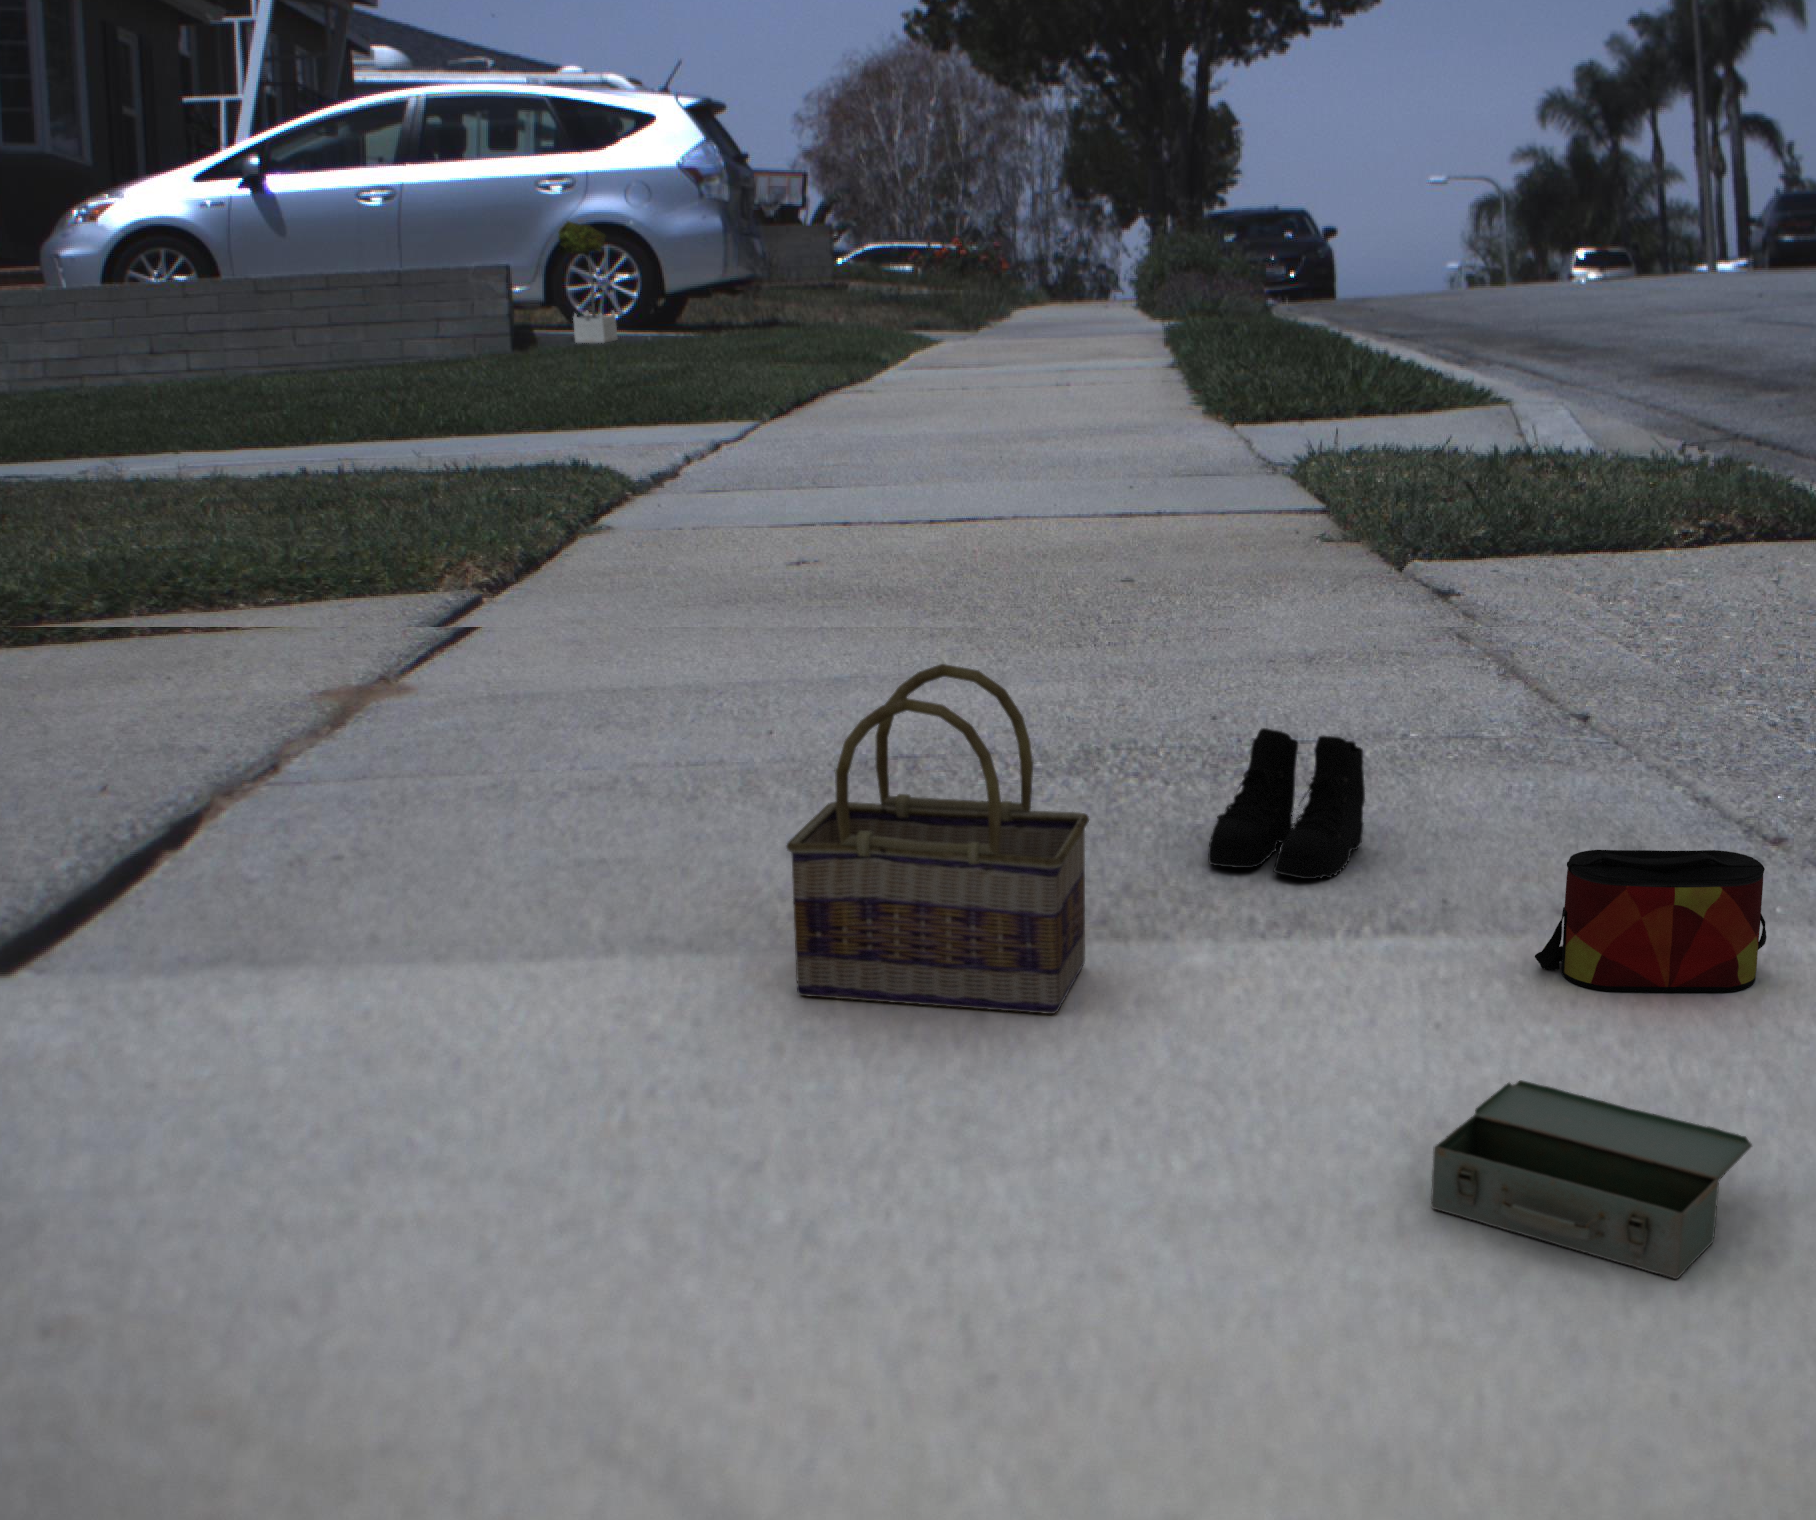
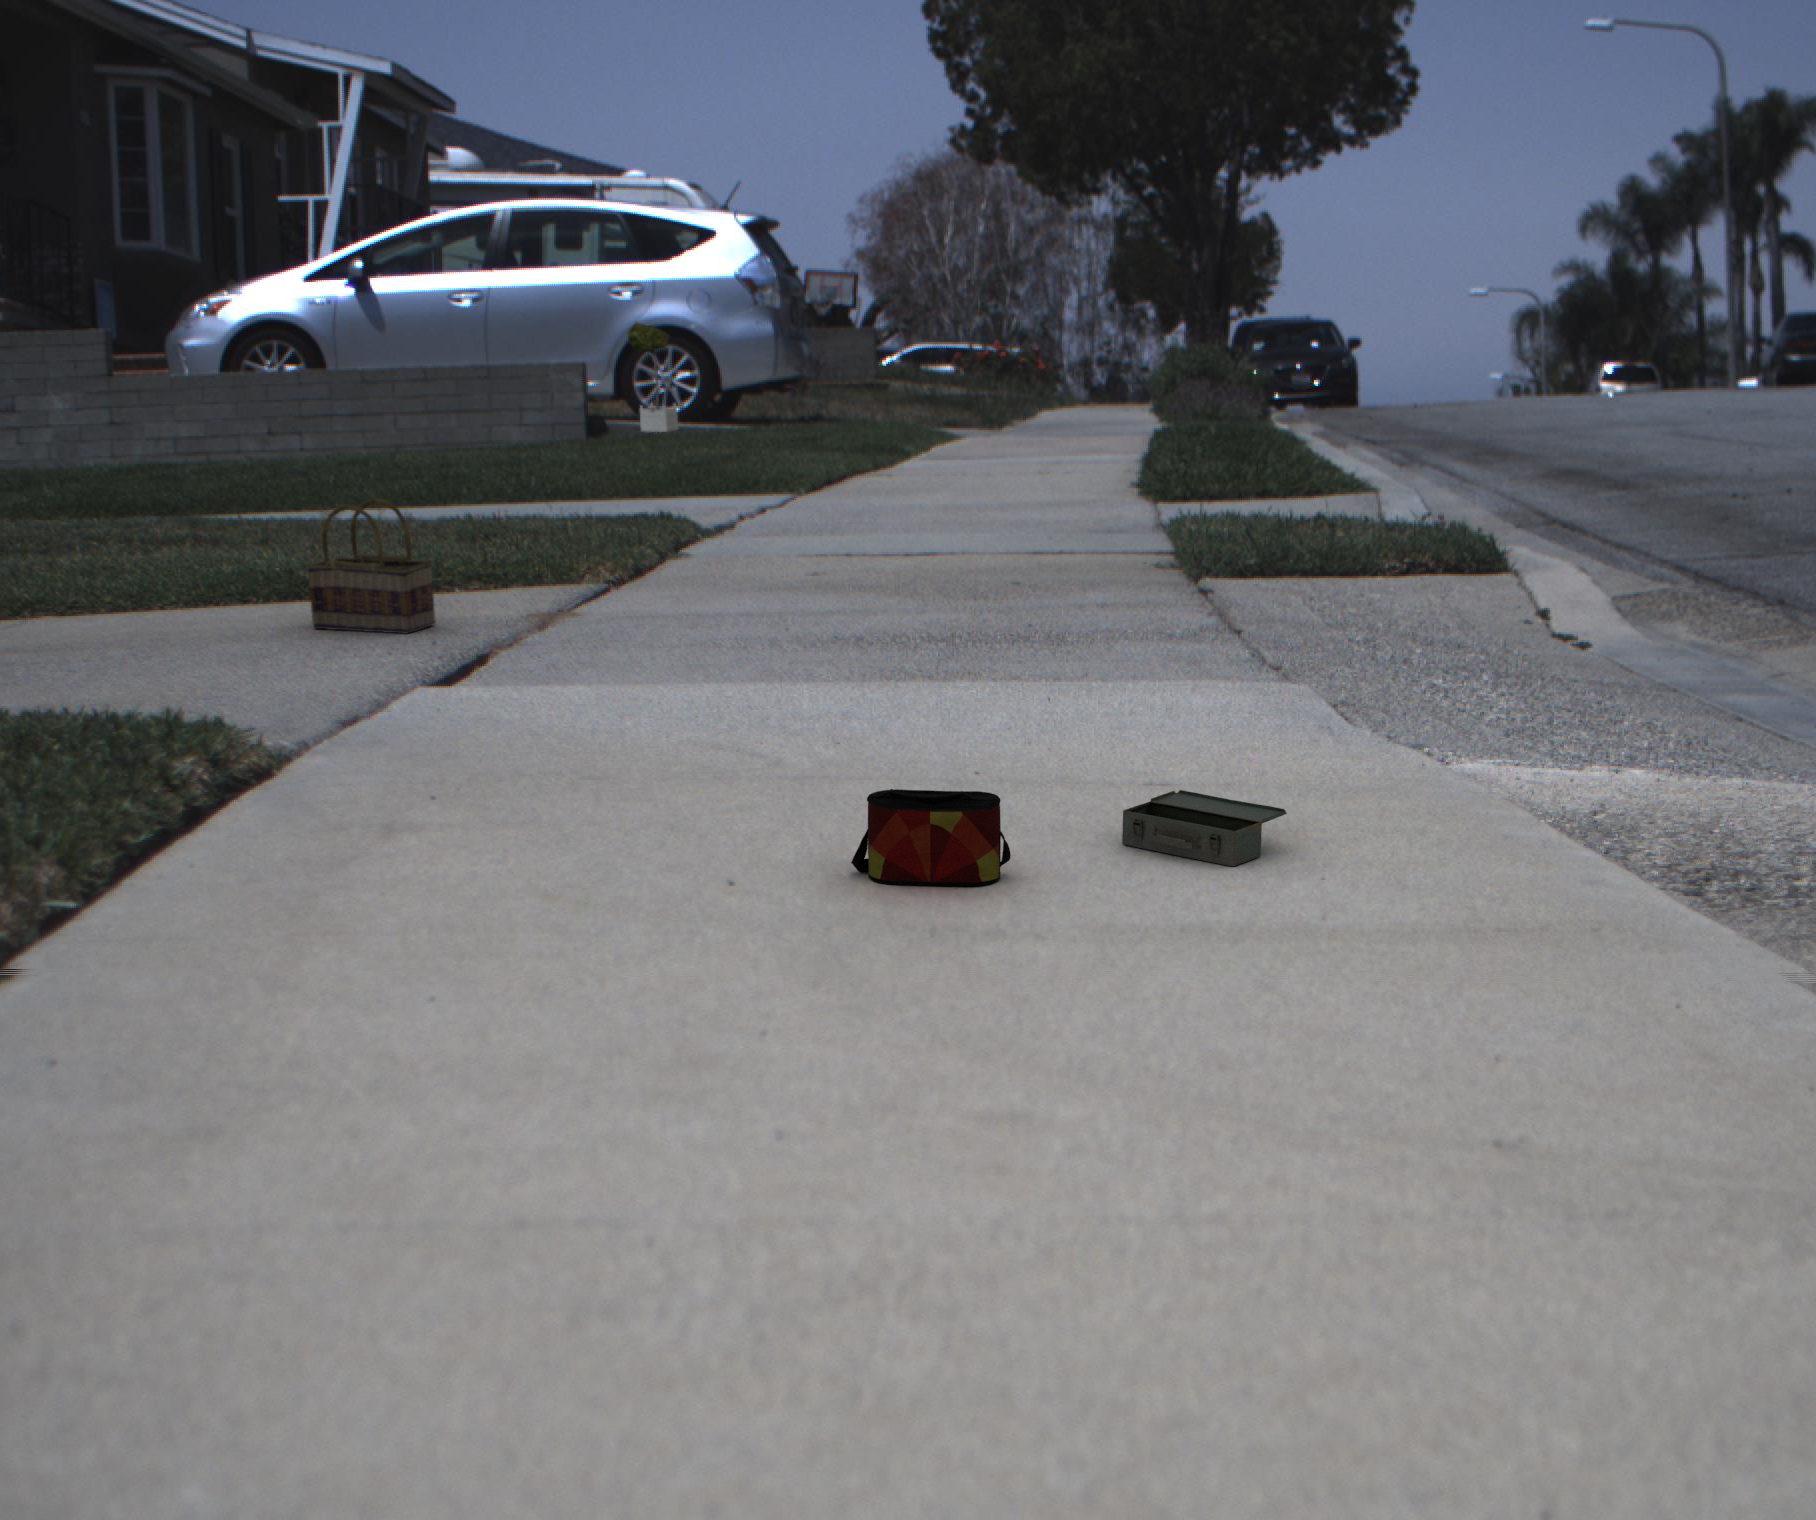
basket: present [786,664,1089,1014] -> present [306,498,435,634]
boots: present [1208,728,1365,879] -> none [1057,645,1156,733]
bag: present [1535,850,1766,992] -> present [851,789,1011,886]

